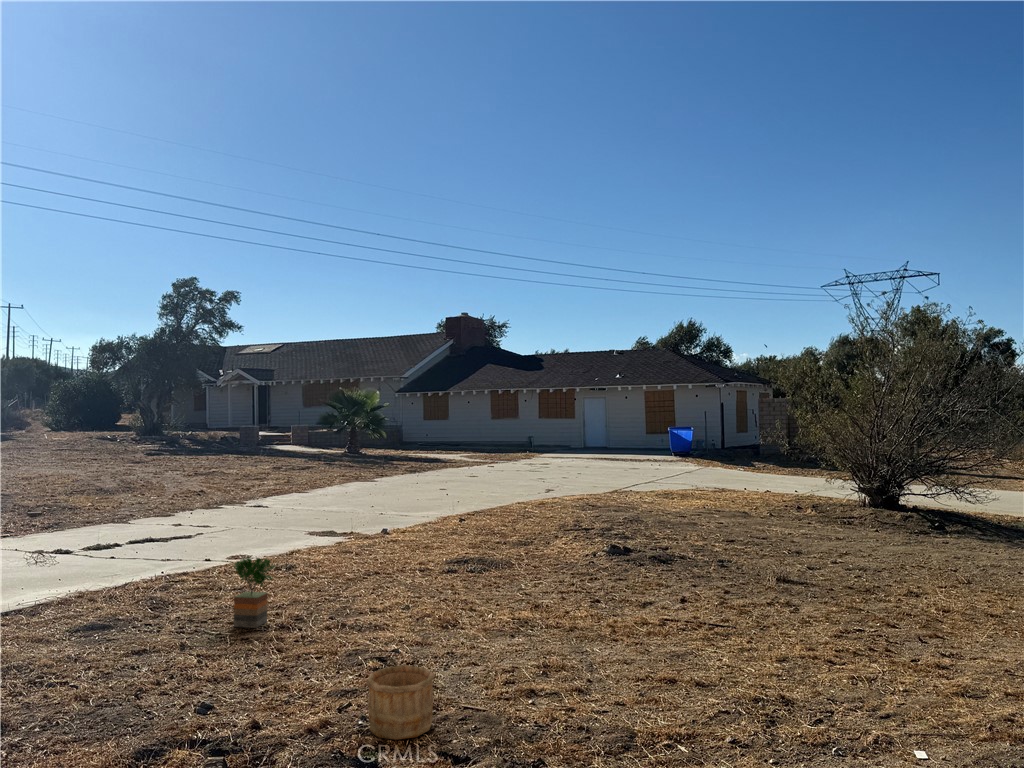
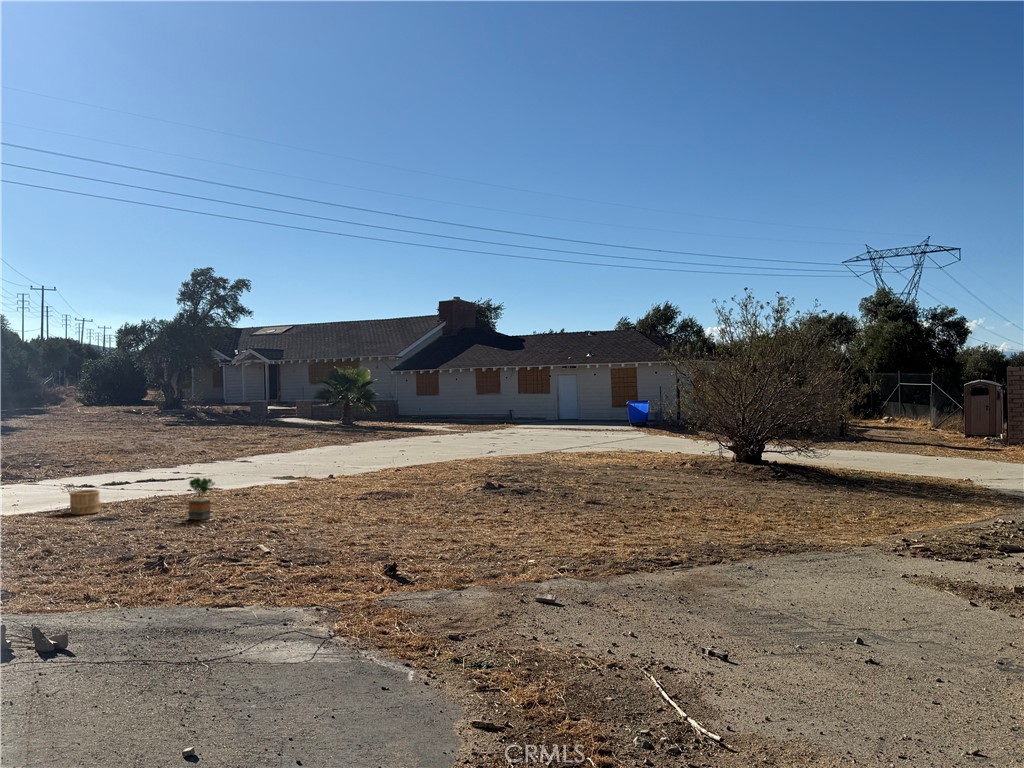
wooden bucket: present [367,665,434,740] -> present [69,490,100,515]

